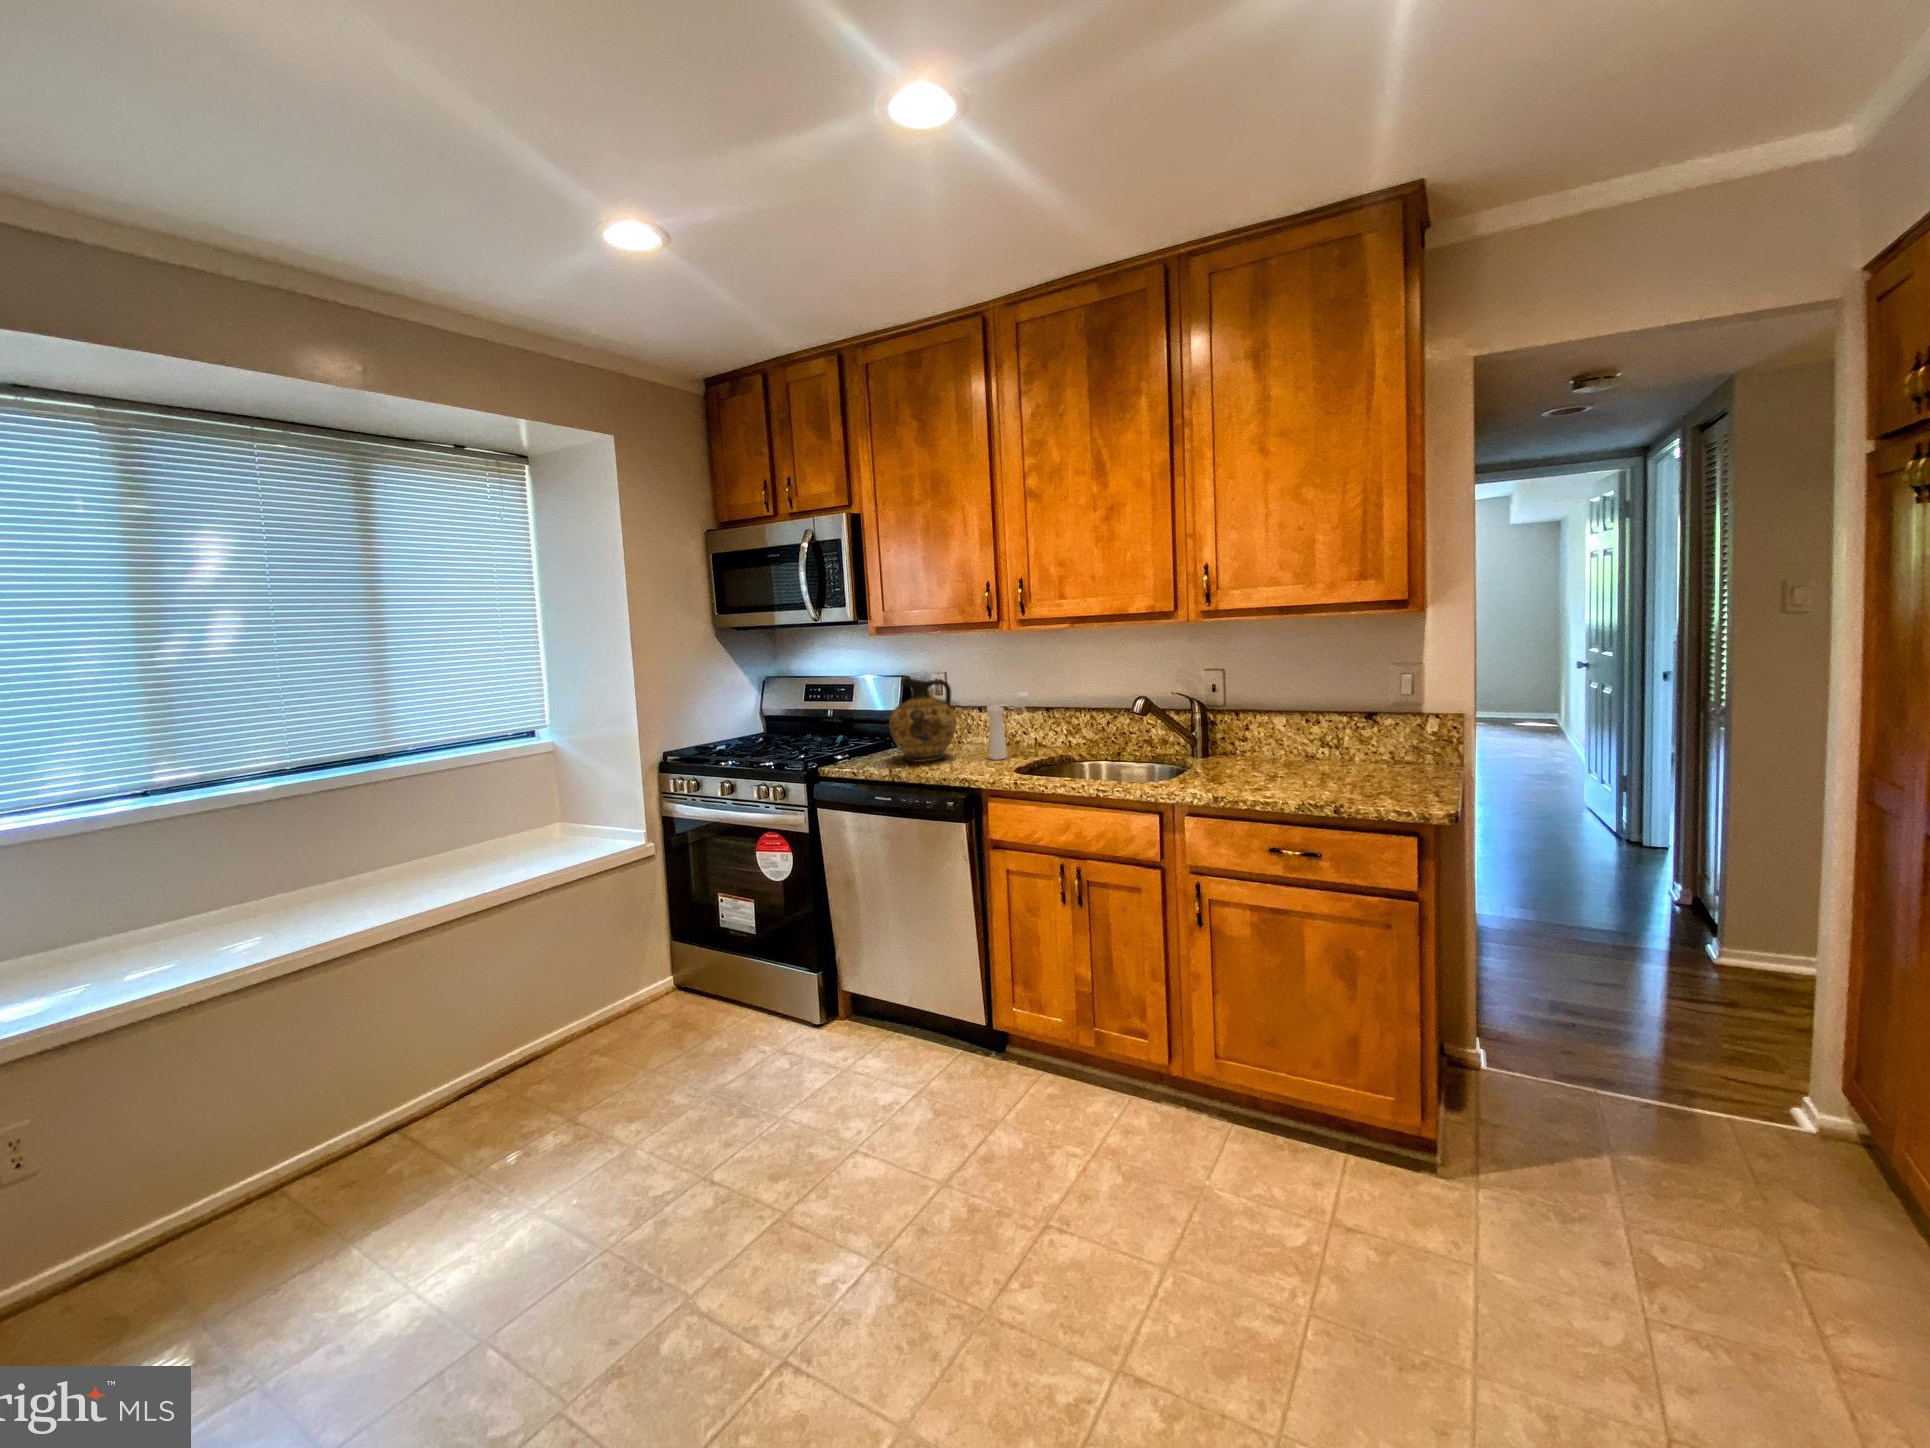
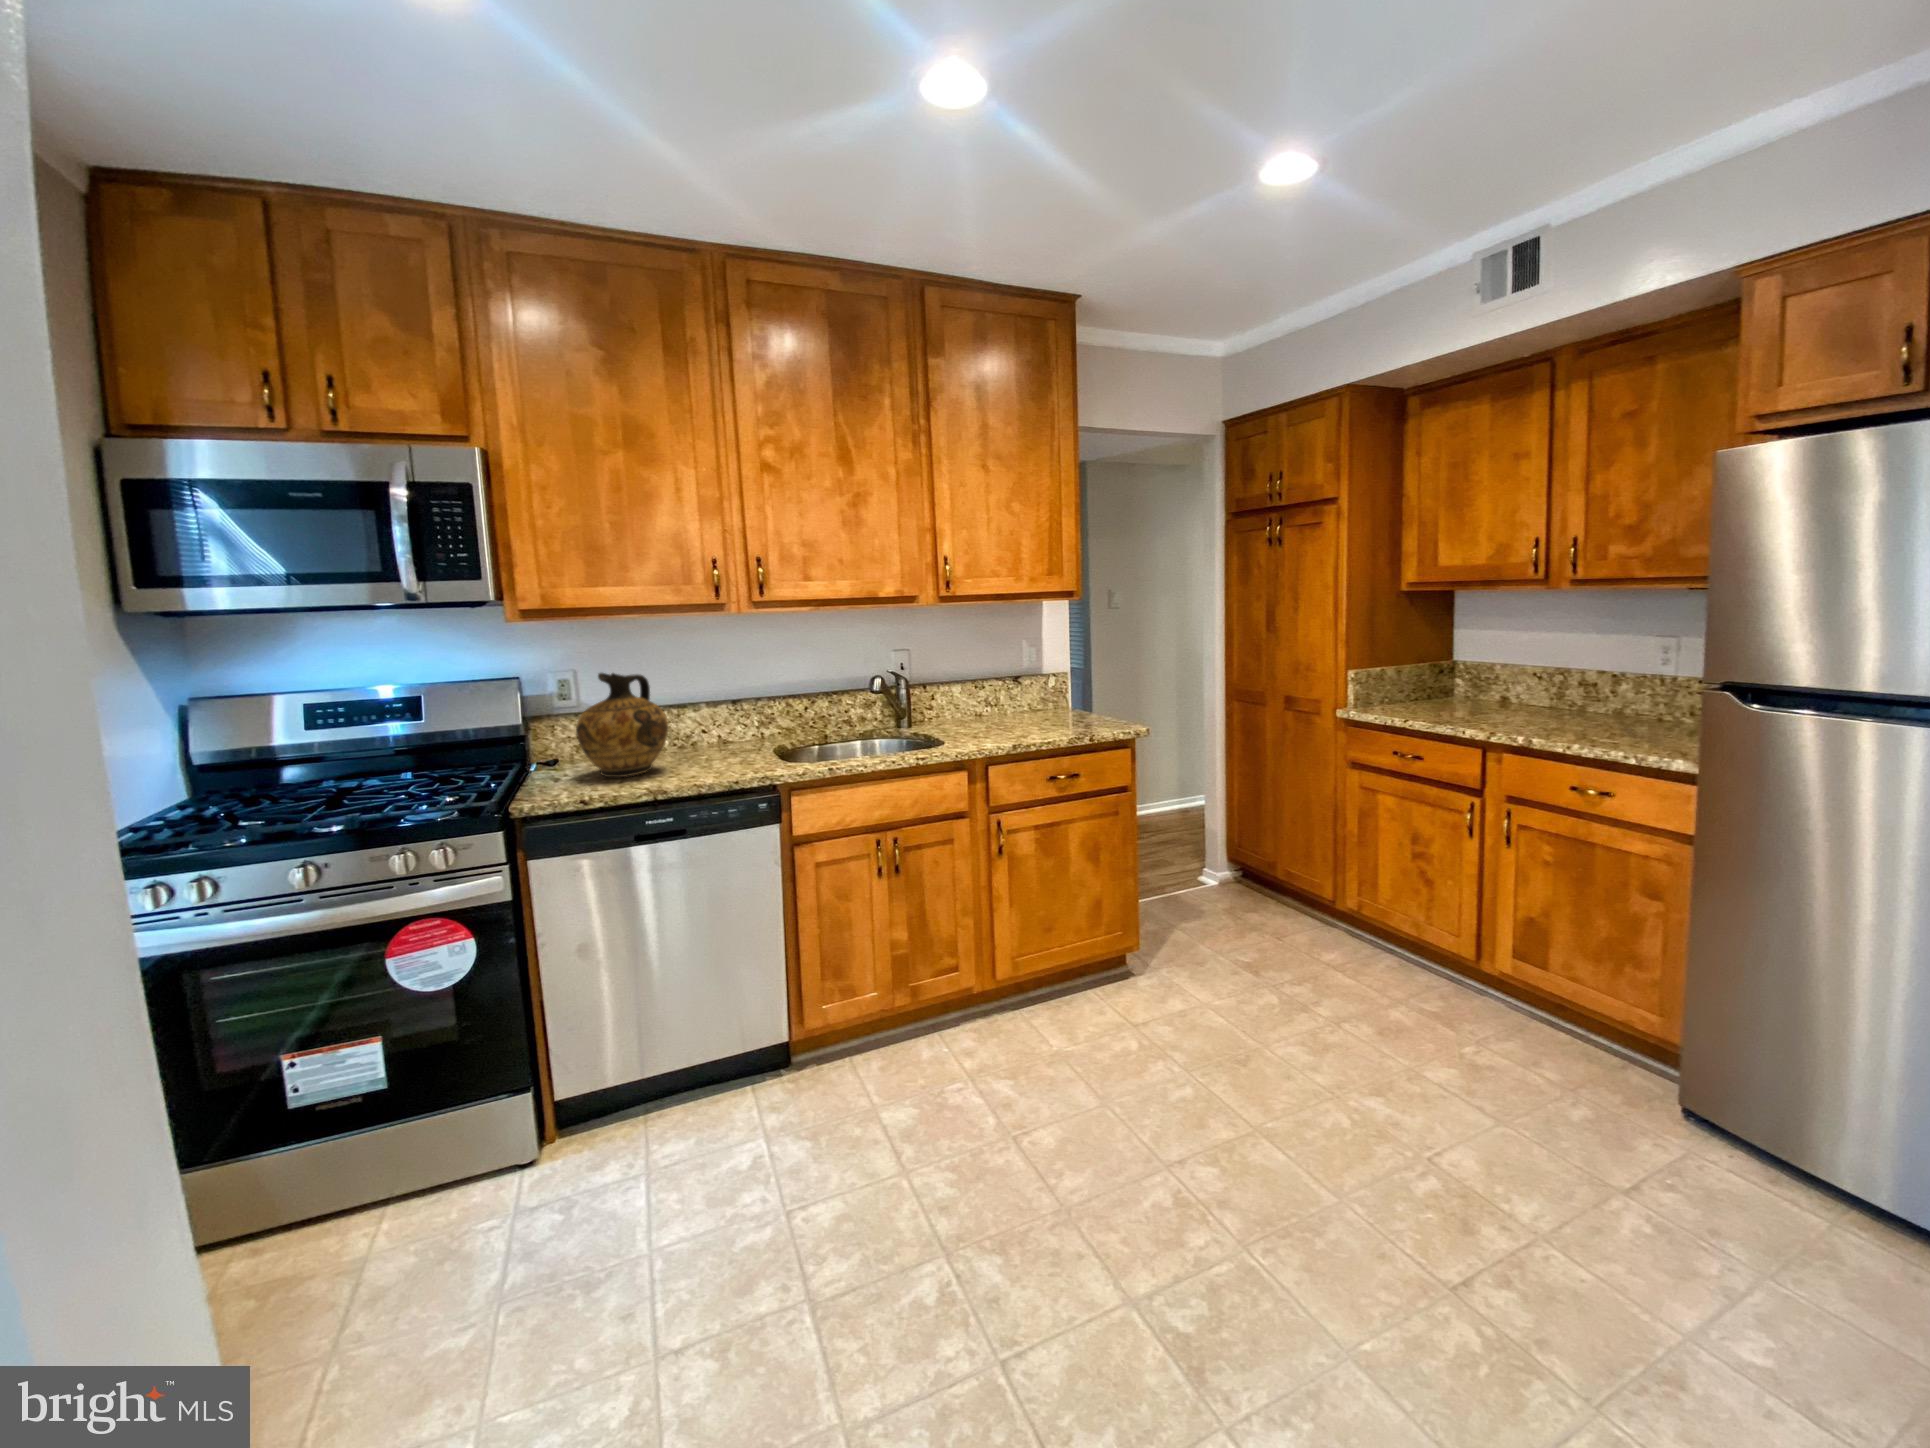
pepper mill: present [987,692,1029,760] -> none [701,684,732,760]

